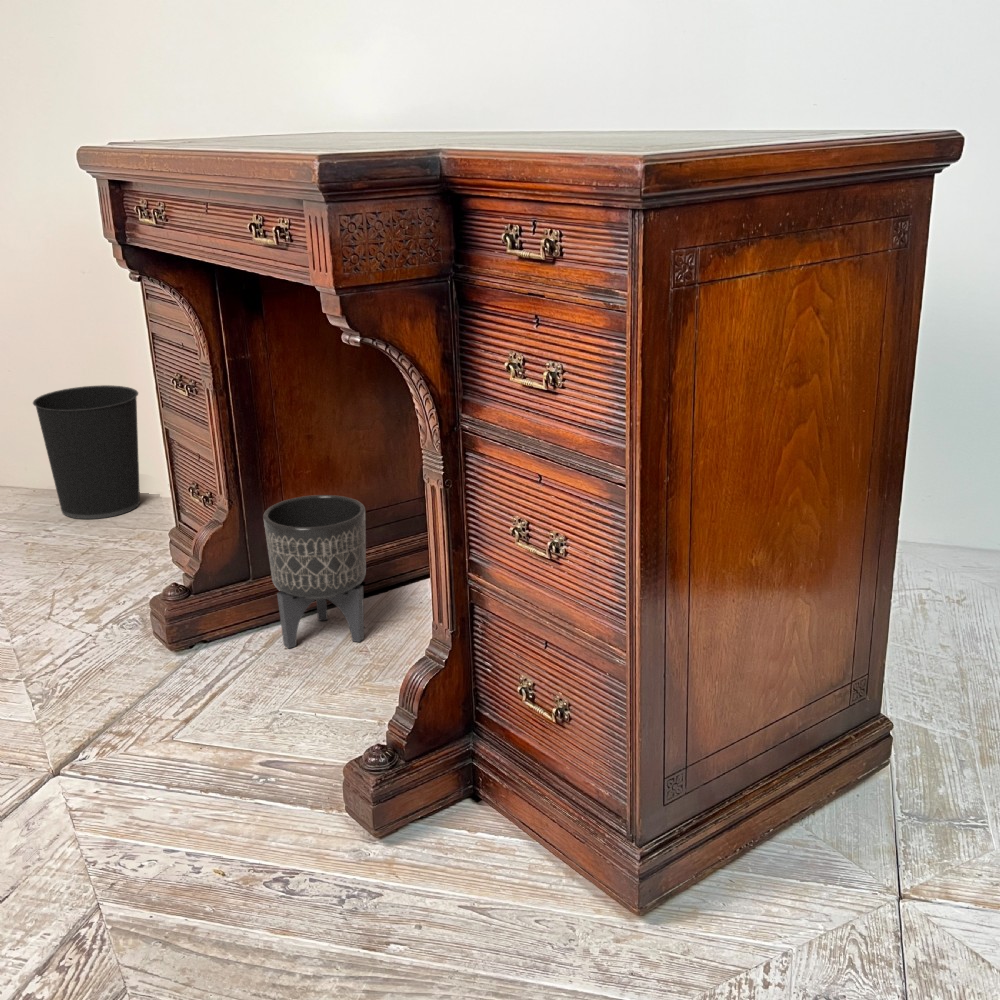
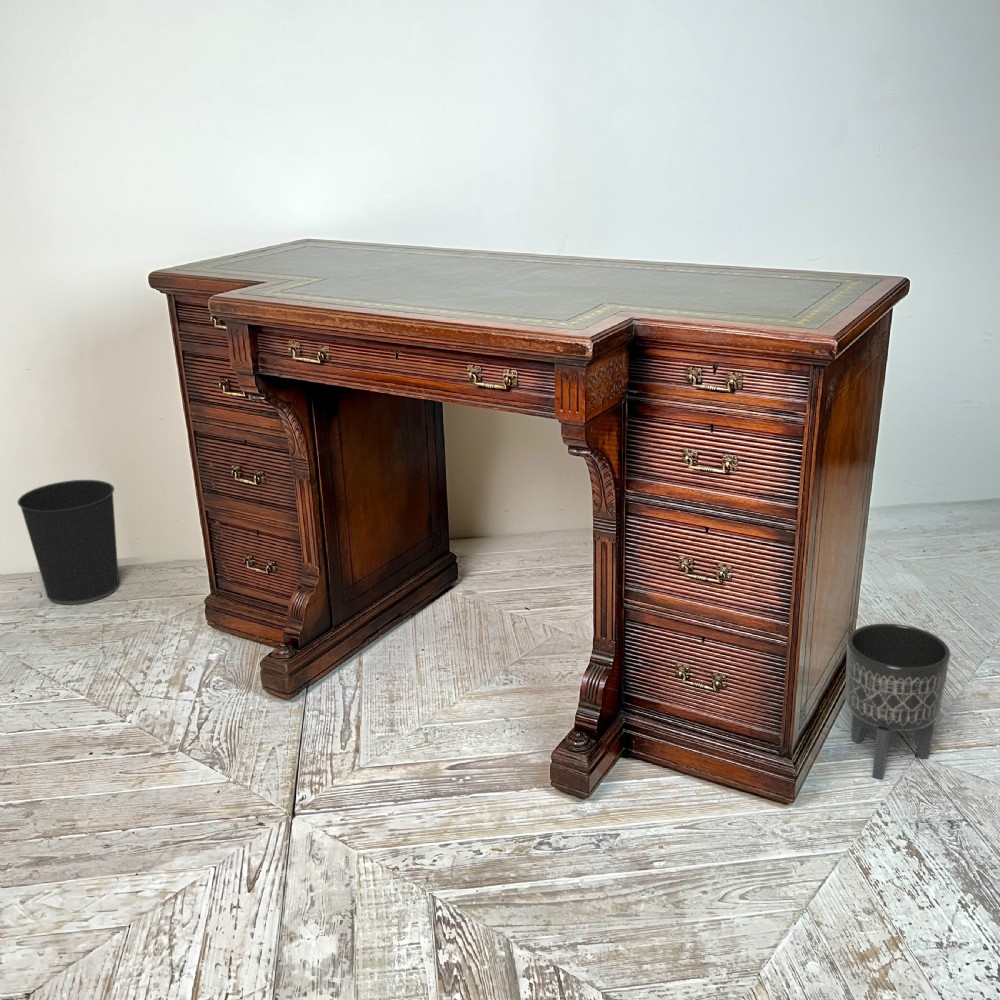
planter: present [263,495,366,648] -> present [845,624,950,779]

